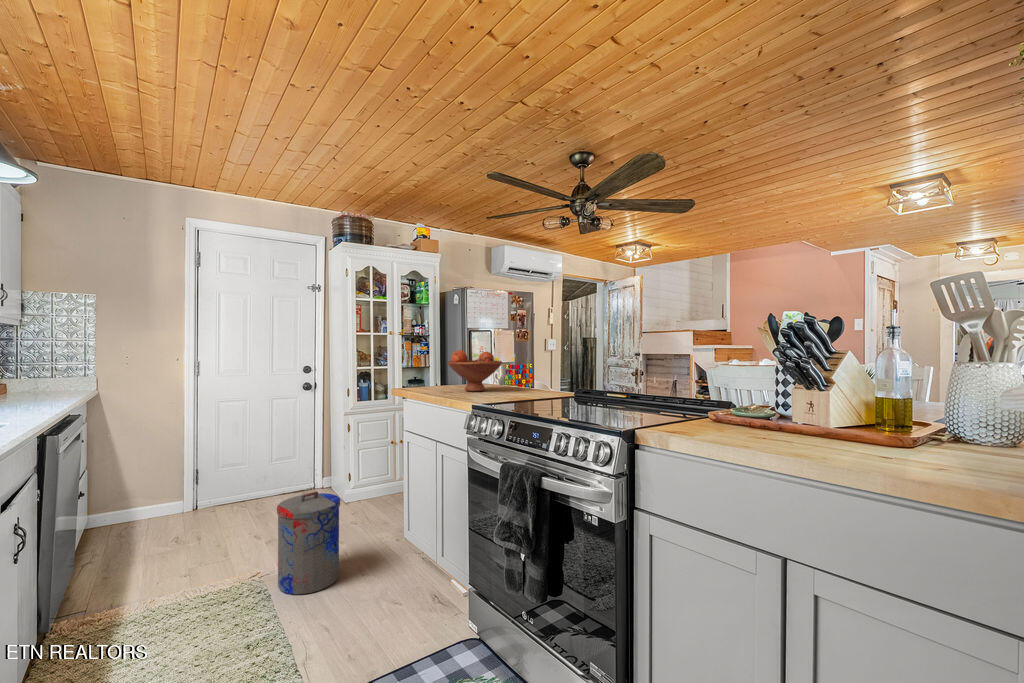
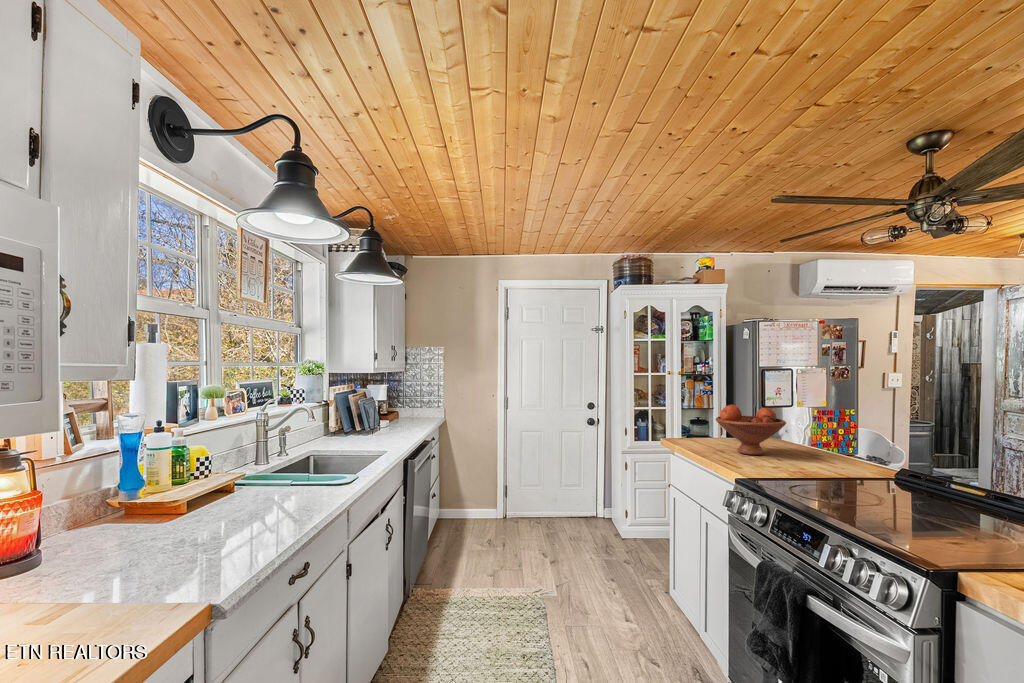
trash can: present [277,491,340,594] -> none [553,531,608,628]

